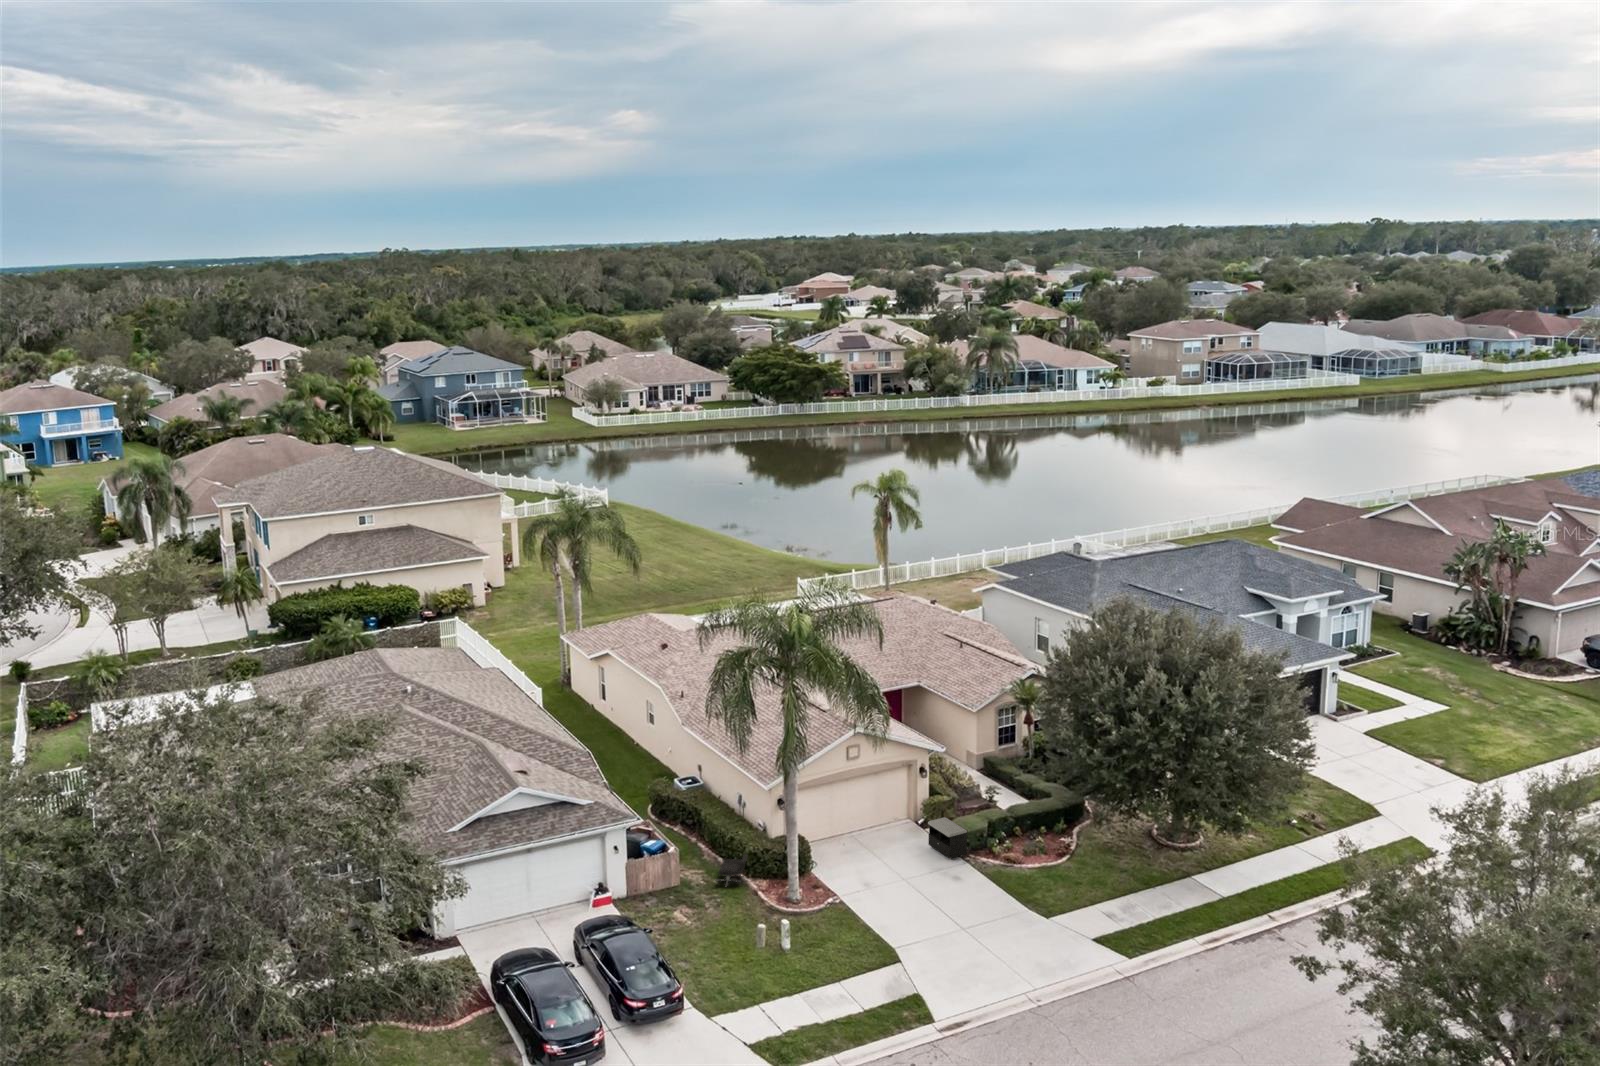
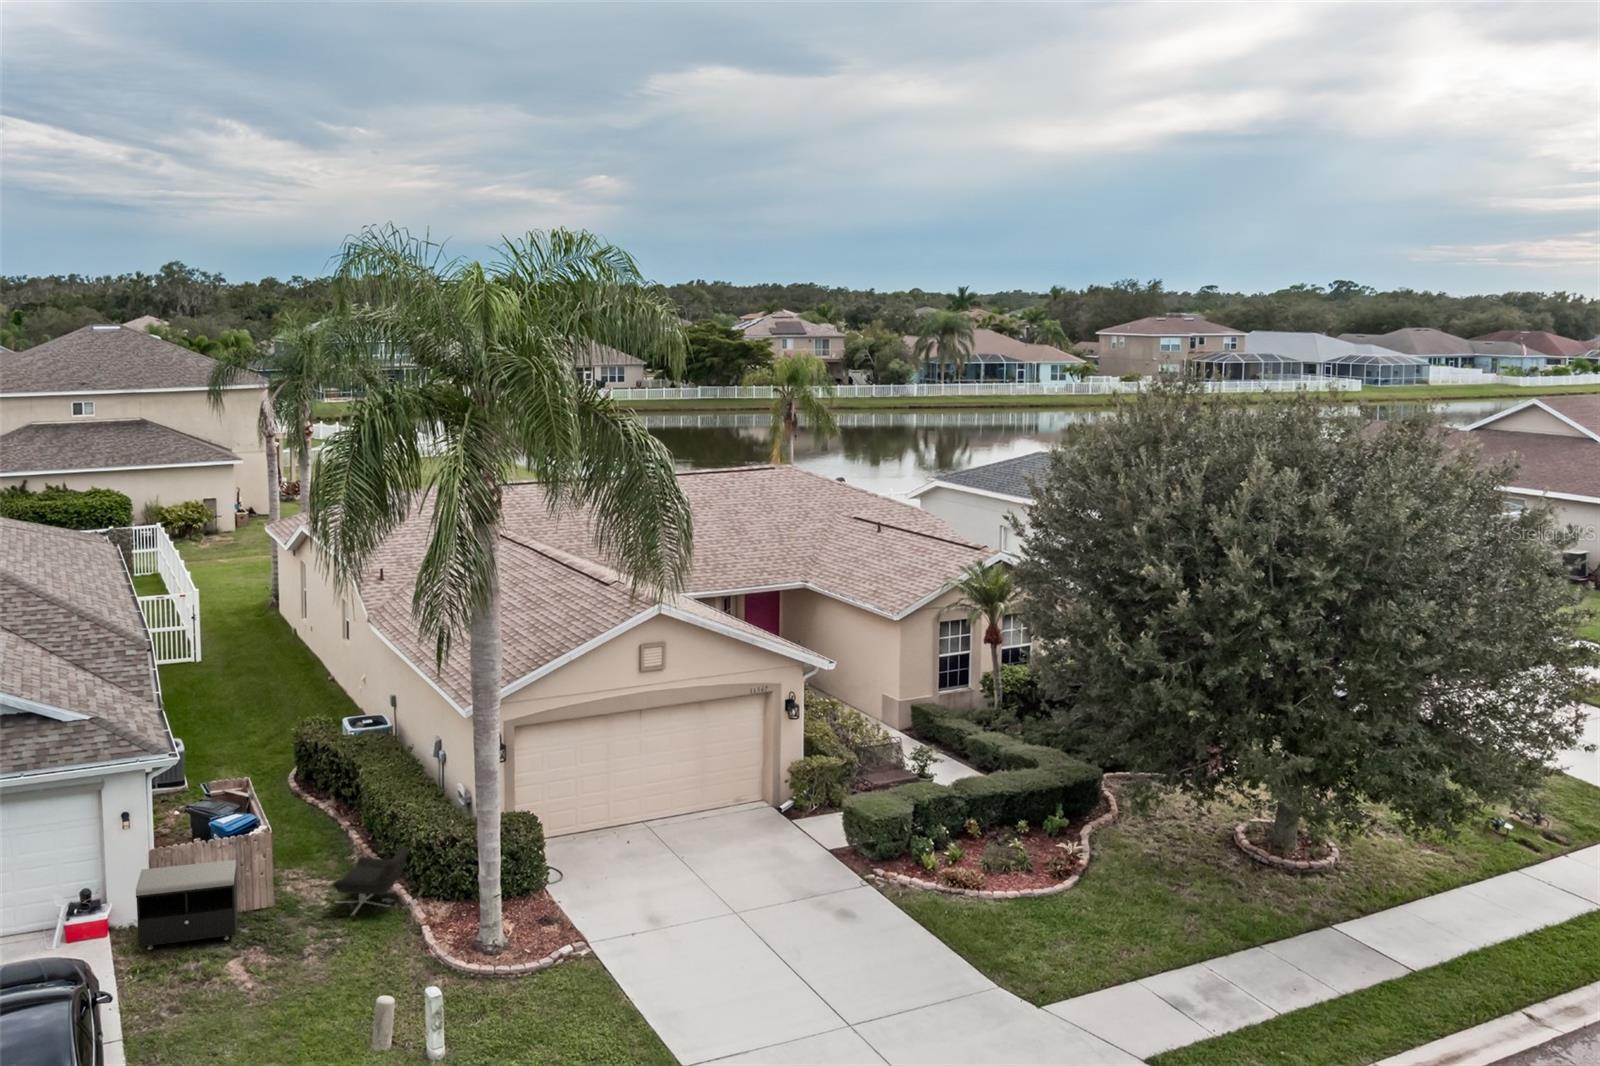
storage bench: present [928,817,967,859] -> present [136,860,238,950]

